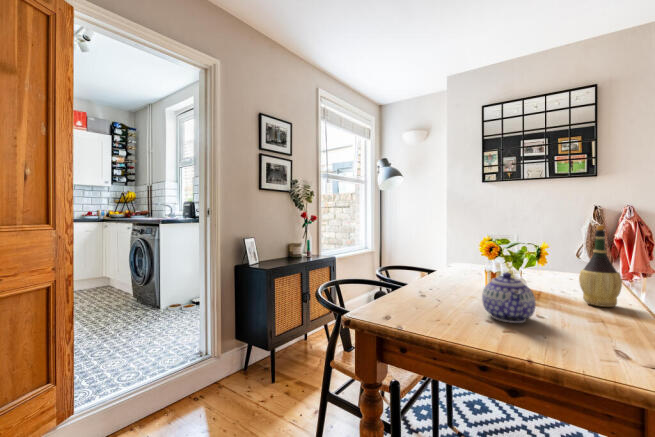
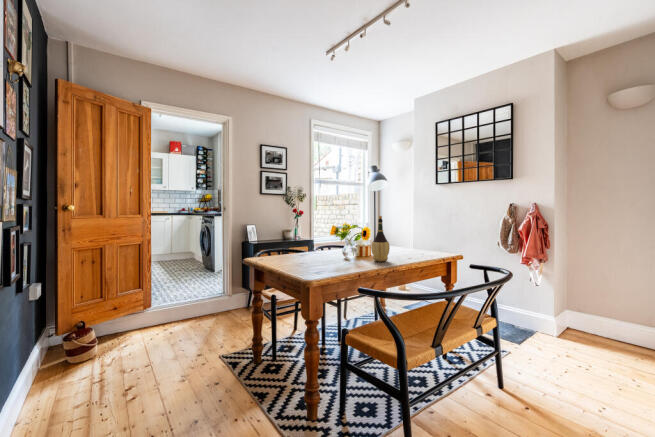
teapot: present [482,273,536,323] -> none [301,239,325,263]

